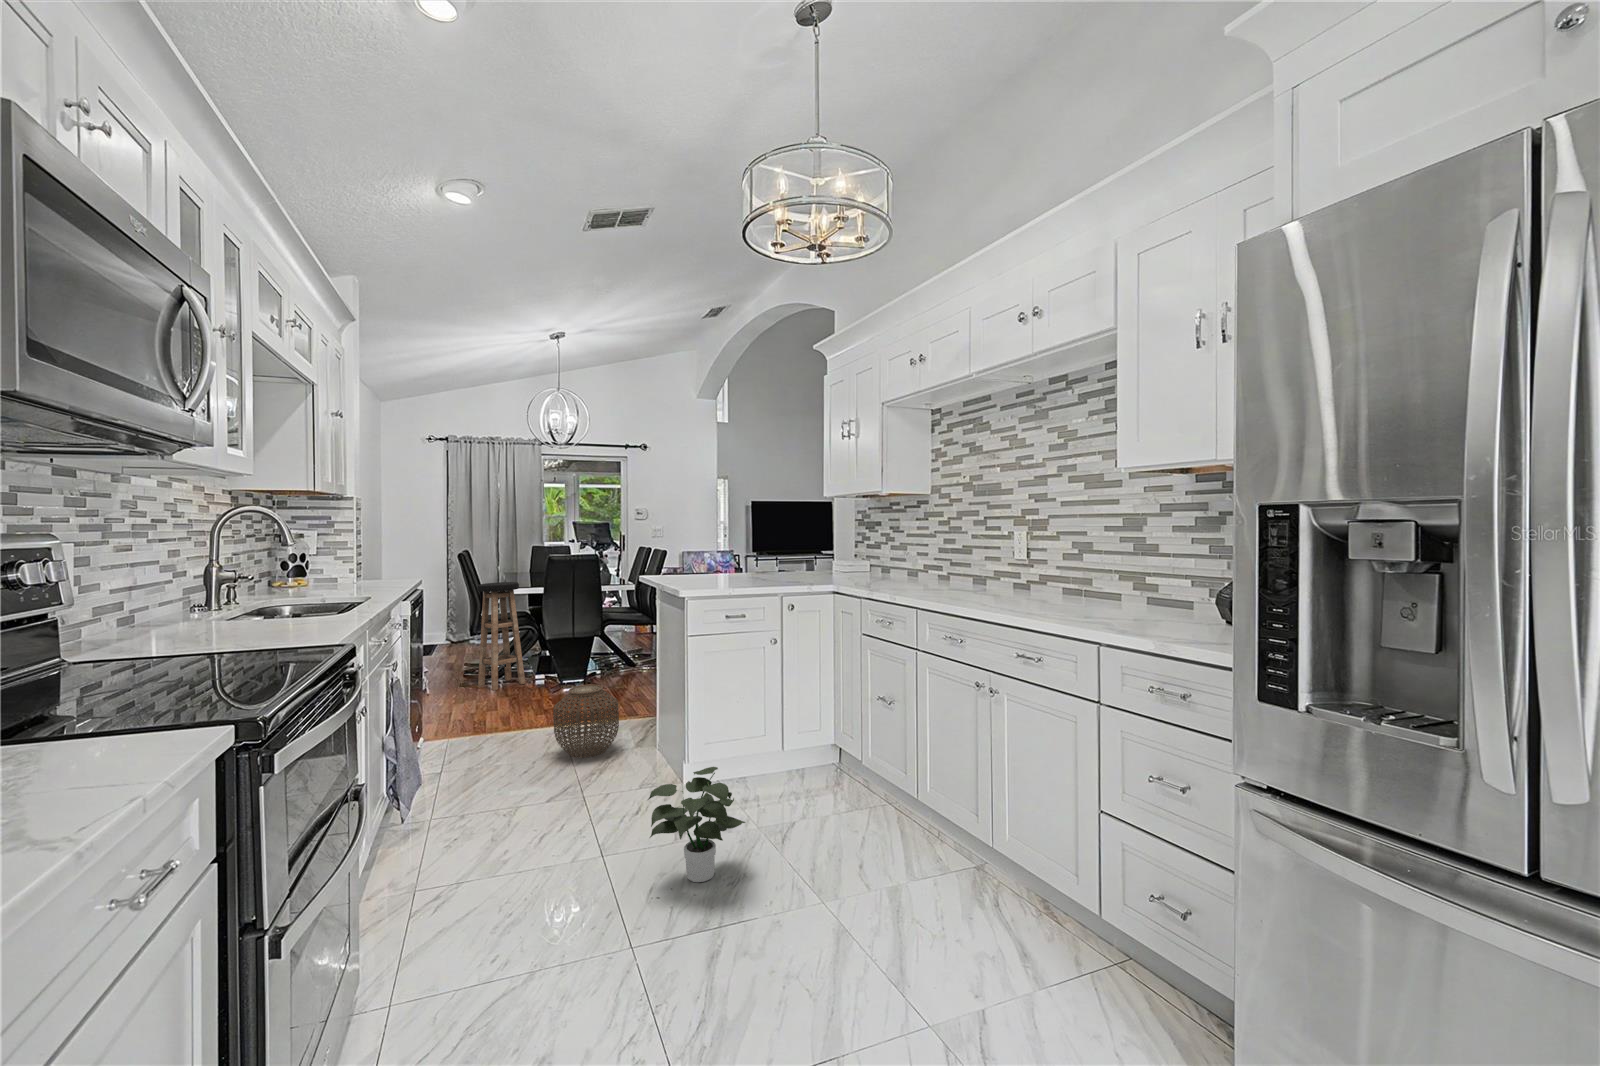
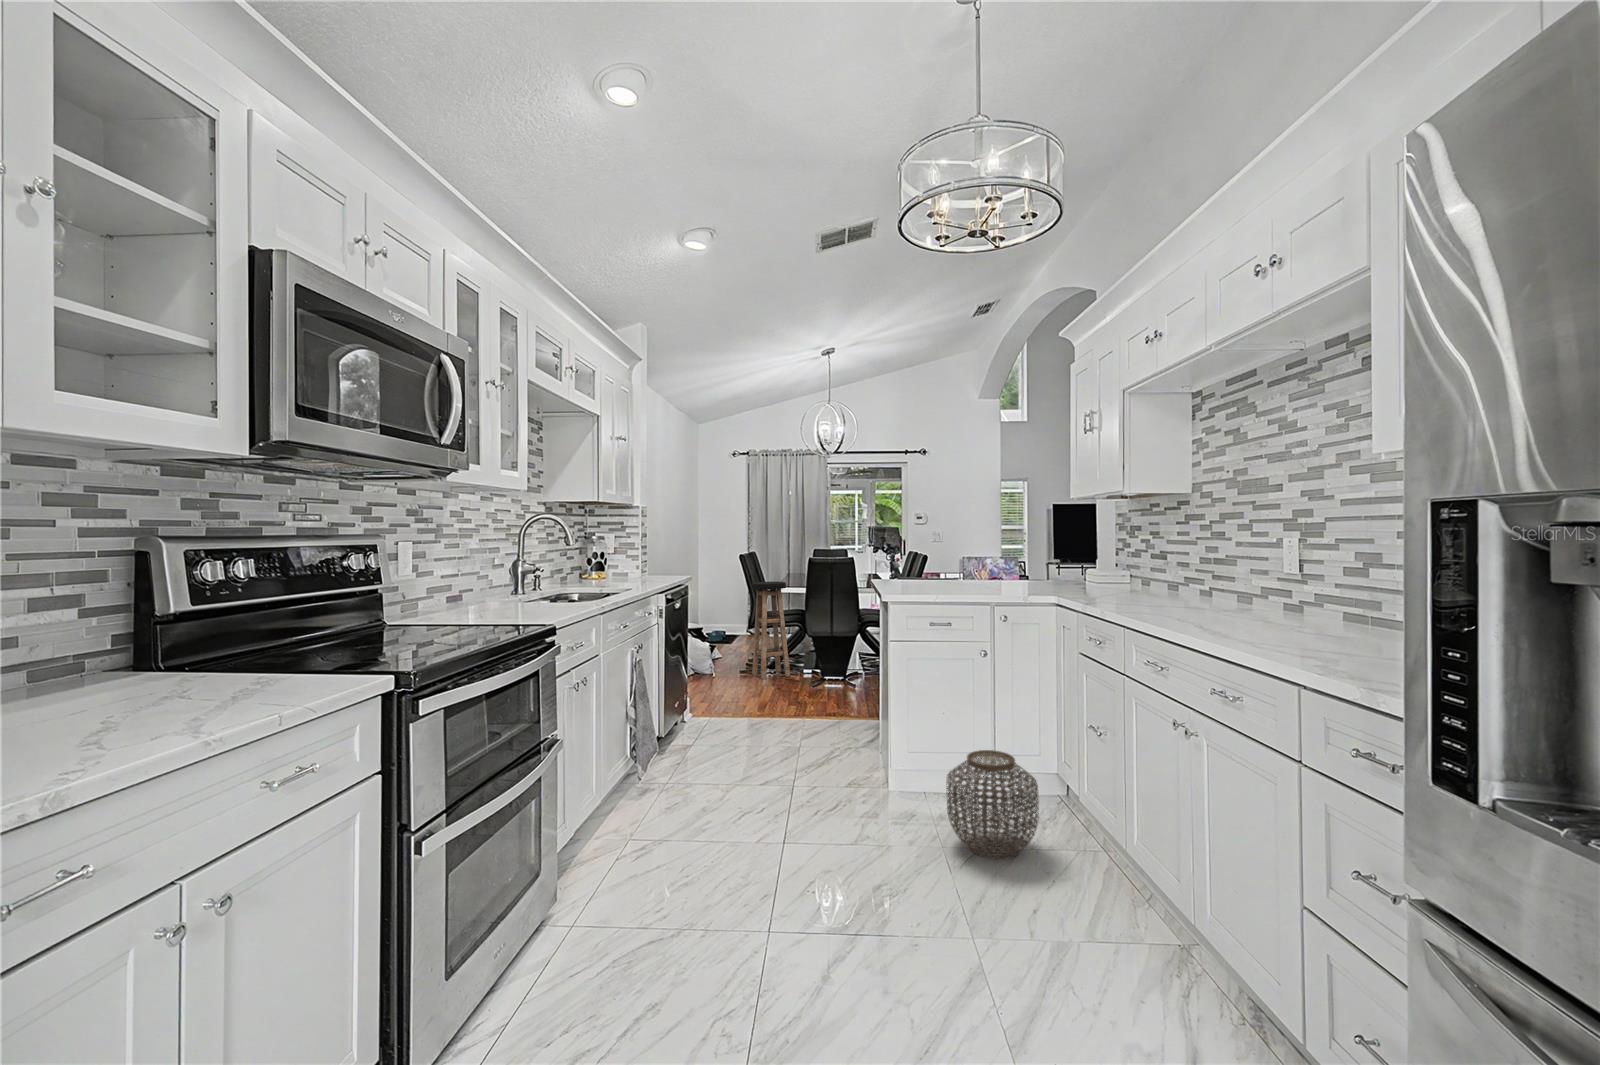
woven basket: present [553,685,619,758] -> present [946,750,1039,859]
potted plant: present [648,767,745,882] -> none [803,776,903,891]

